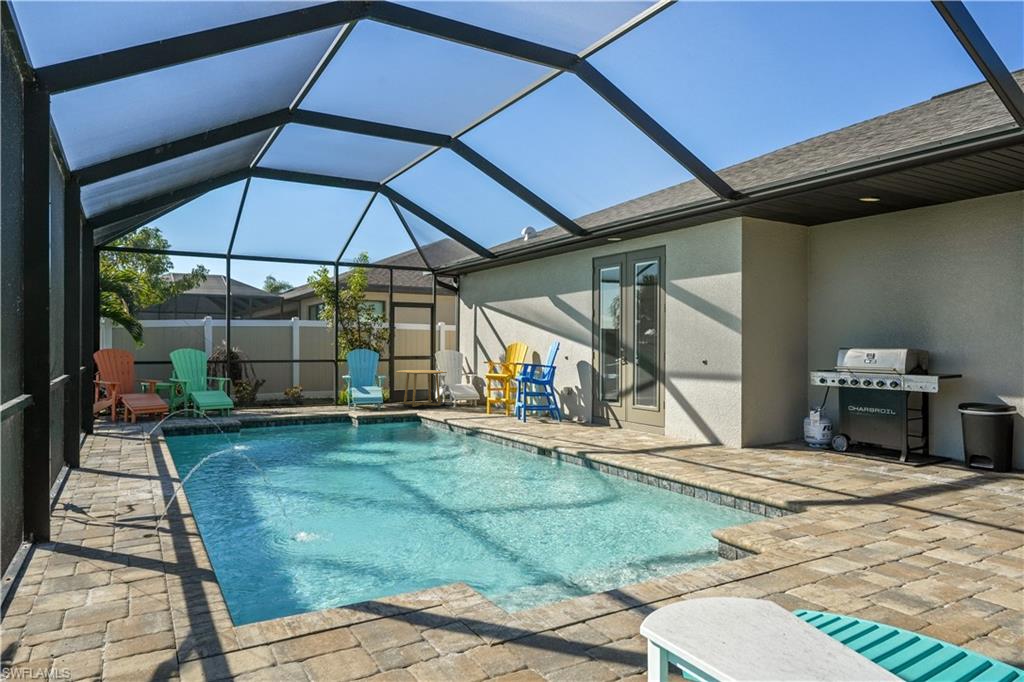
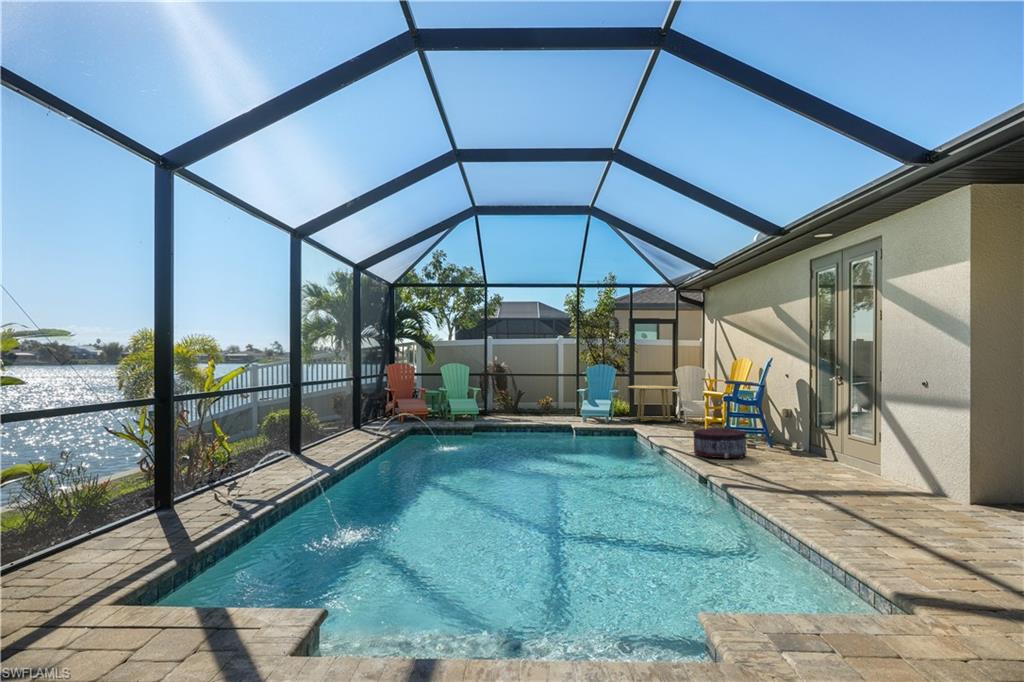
pouf: none [509,407,556,434] -> present [693,428,747,459]

